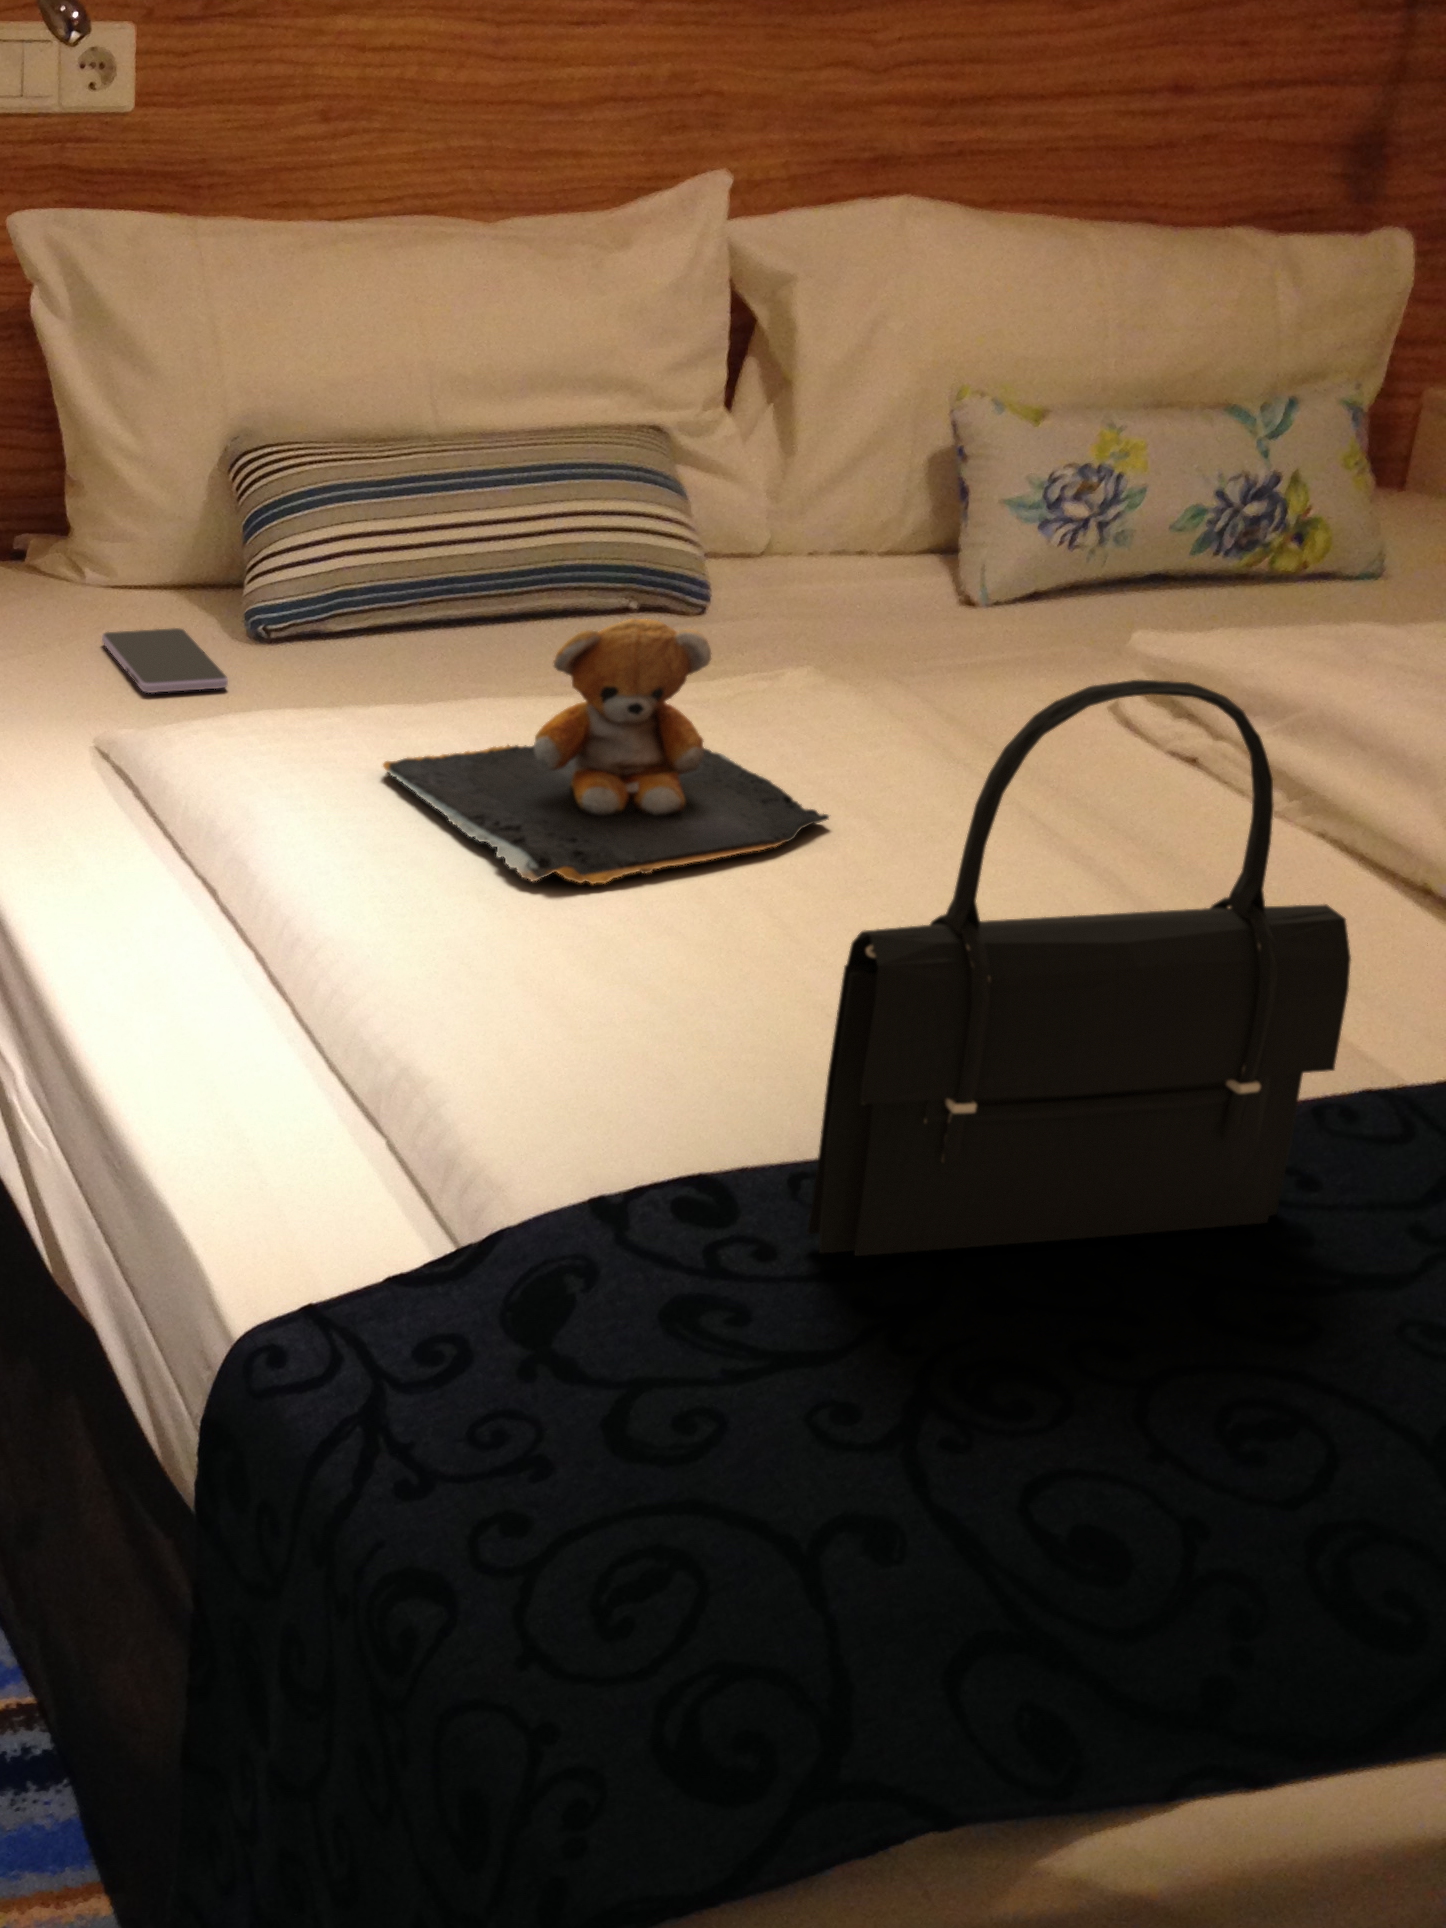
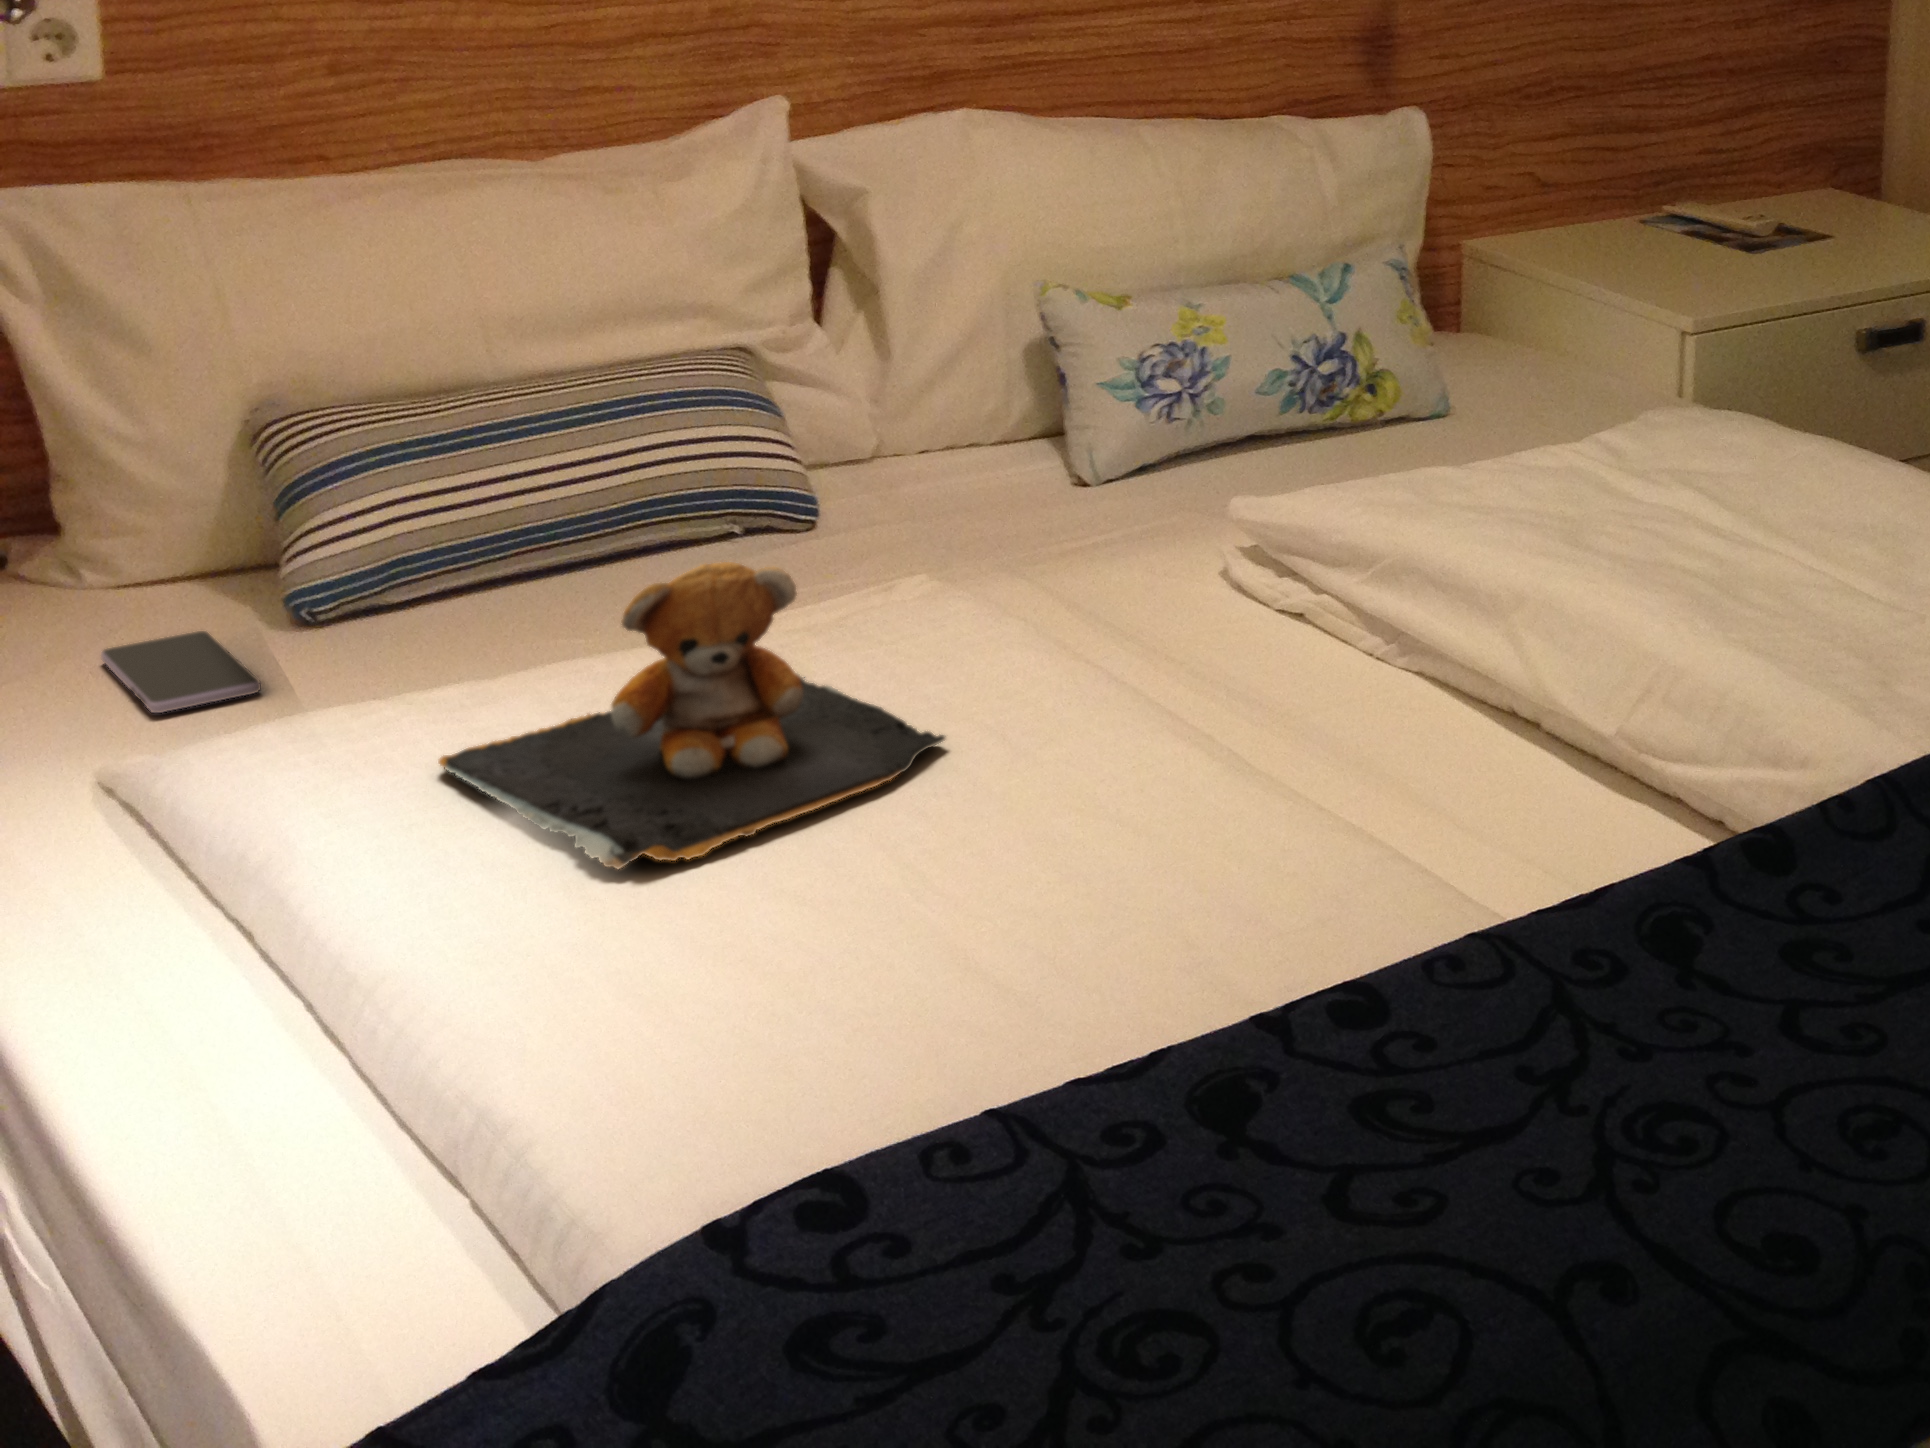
handbag: present [807,680,1351,1256] -> none [940,576,1456,1257]

